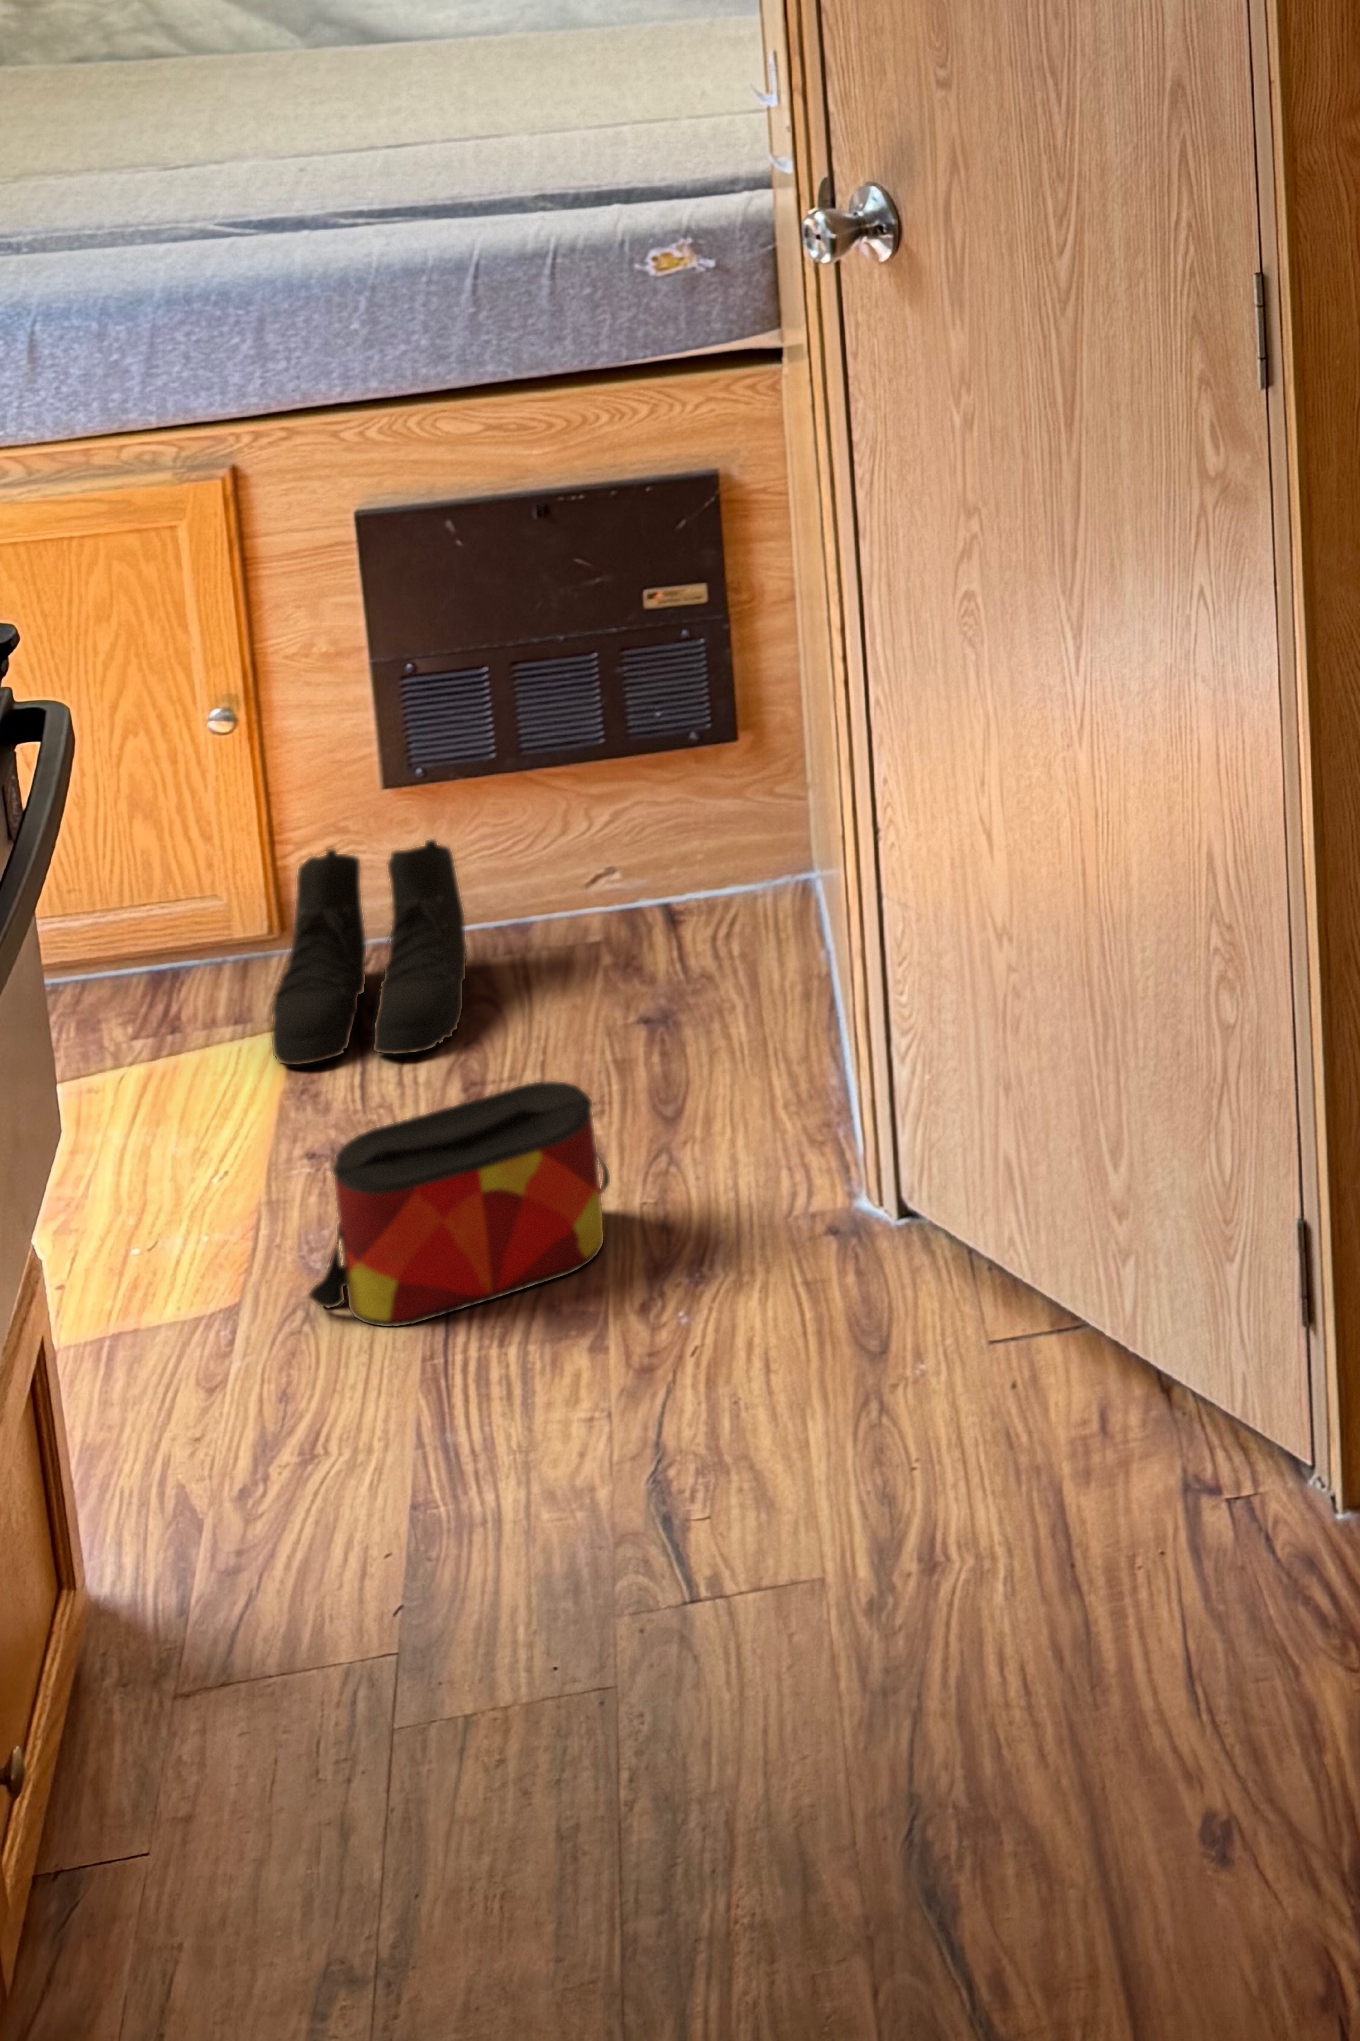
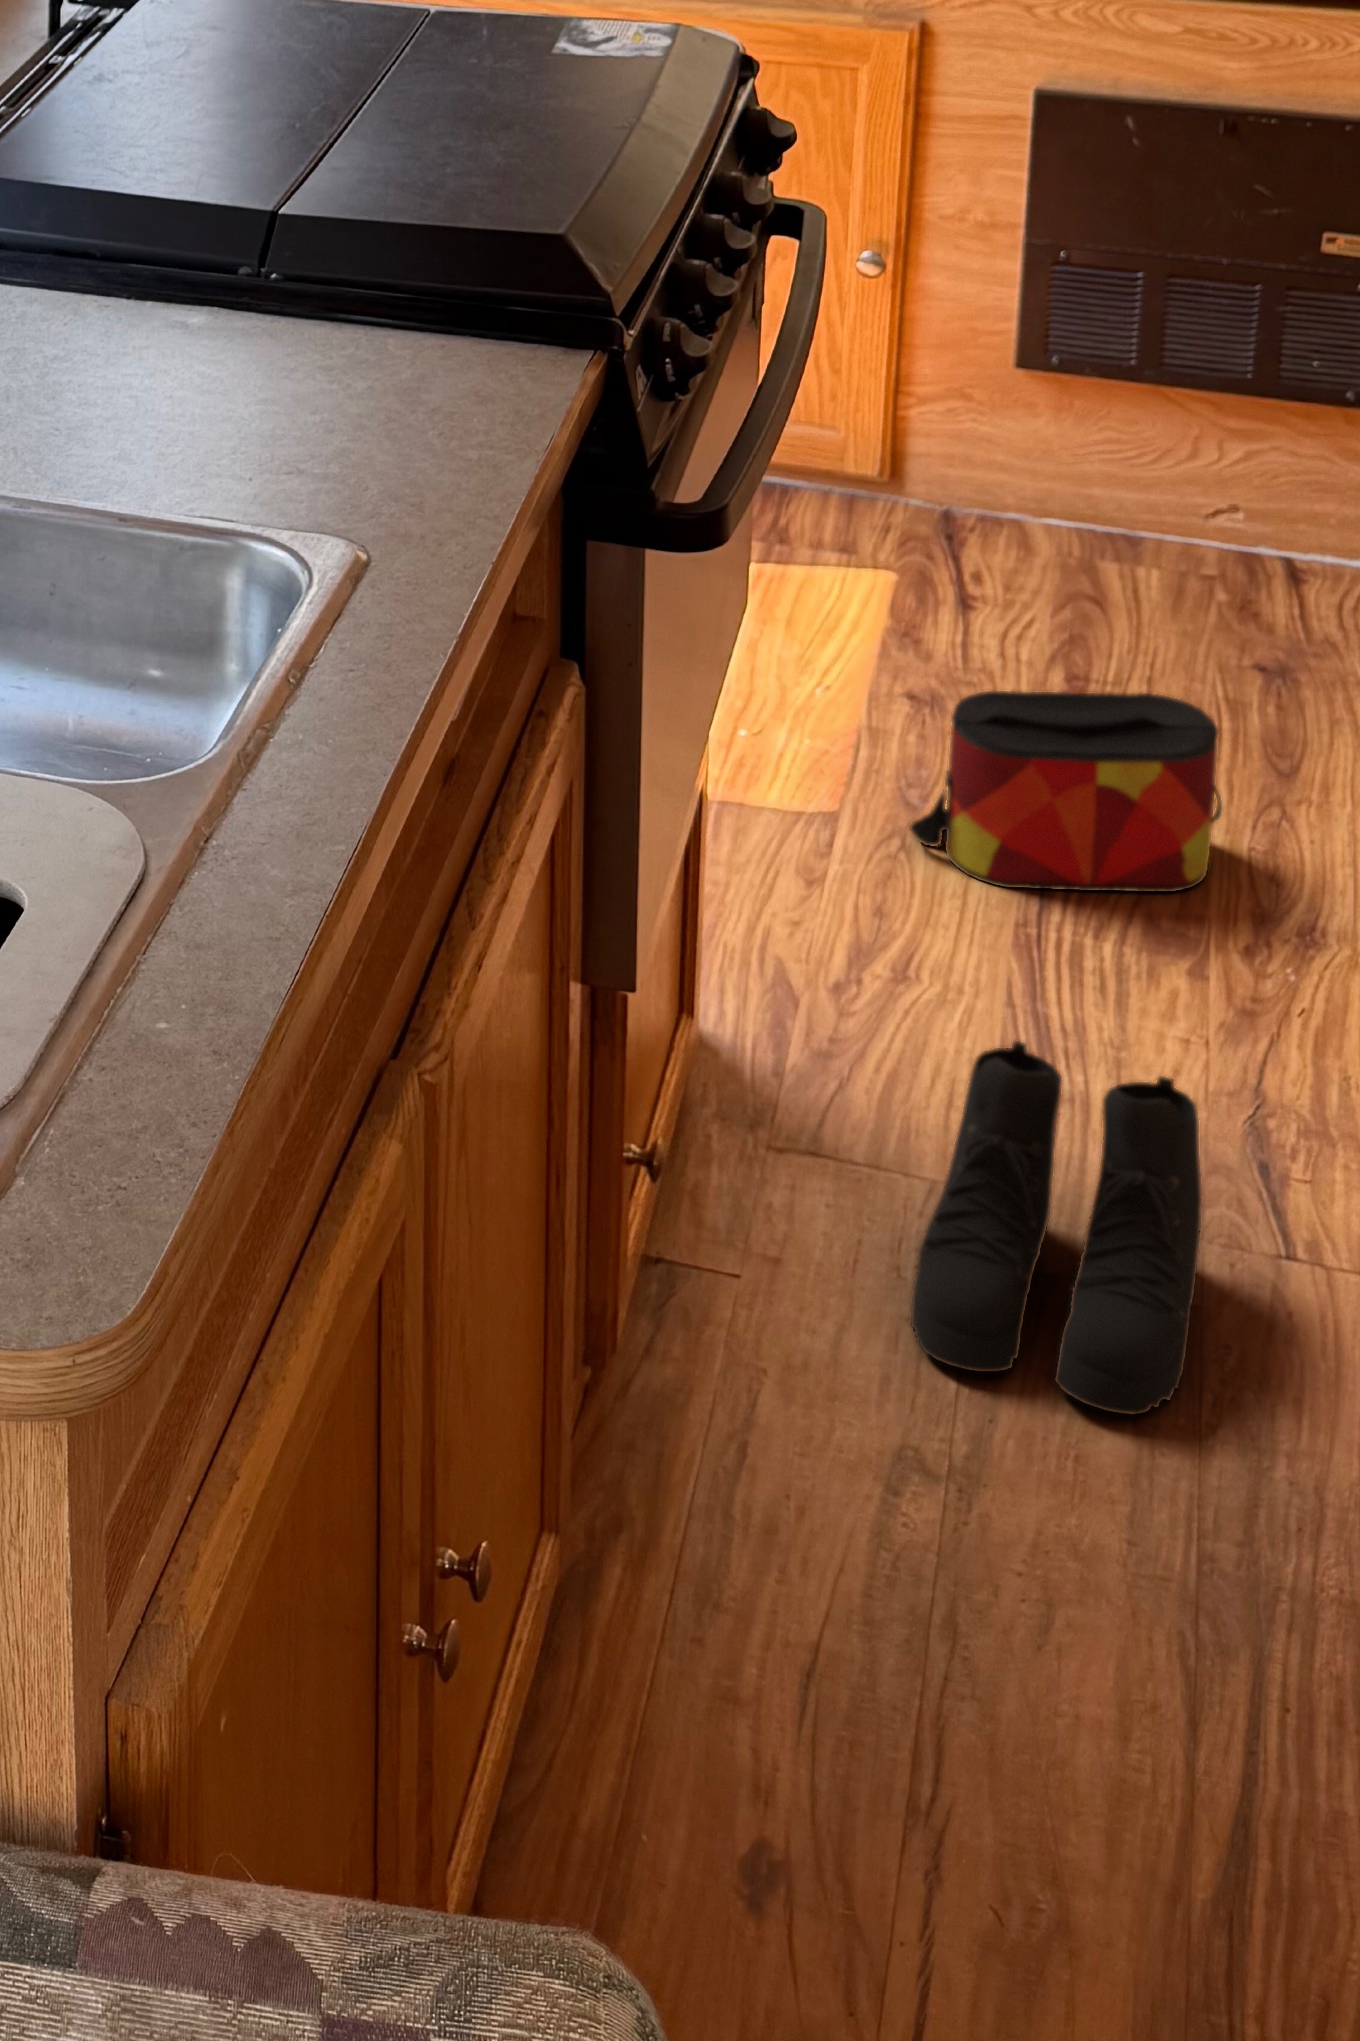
boots: present [271,839,466,1065] -> present [911,1041,1202,1415]

